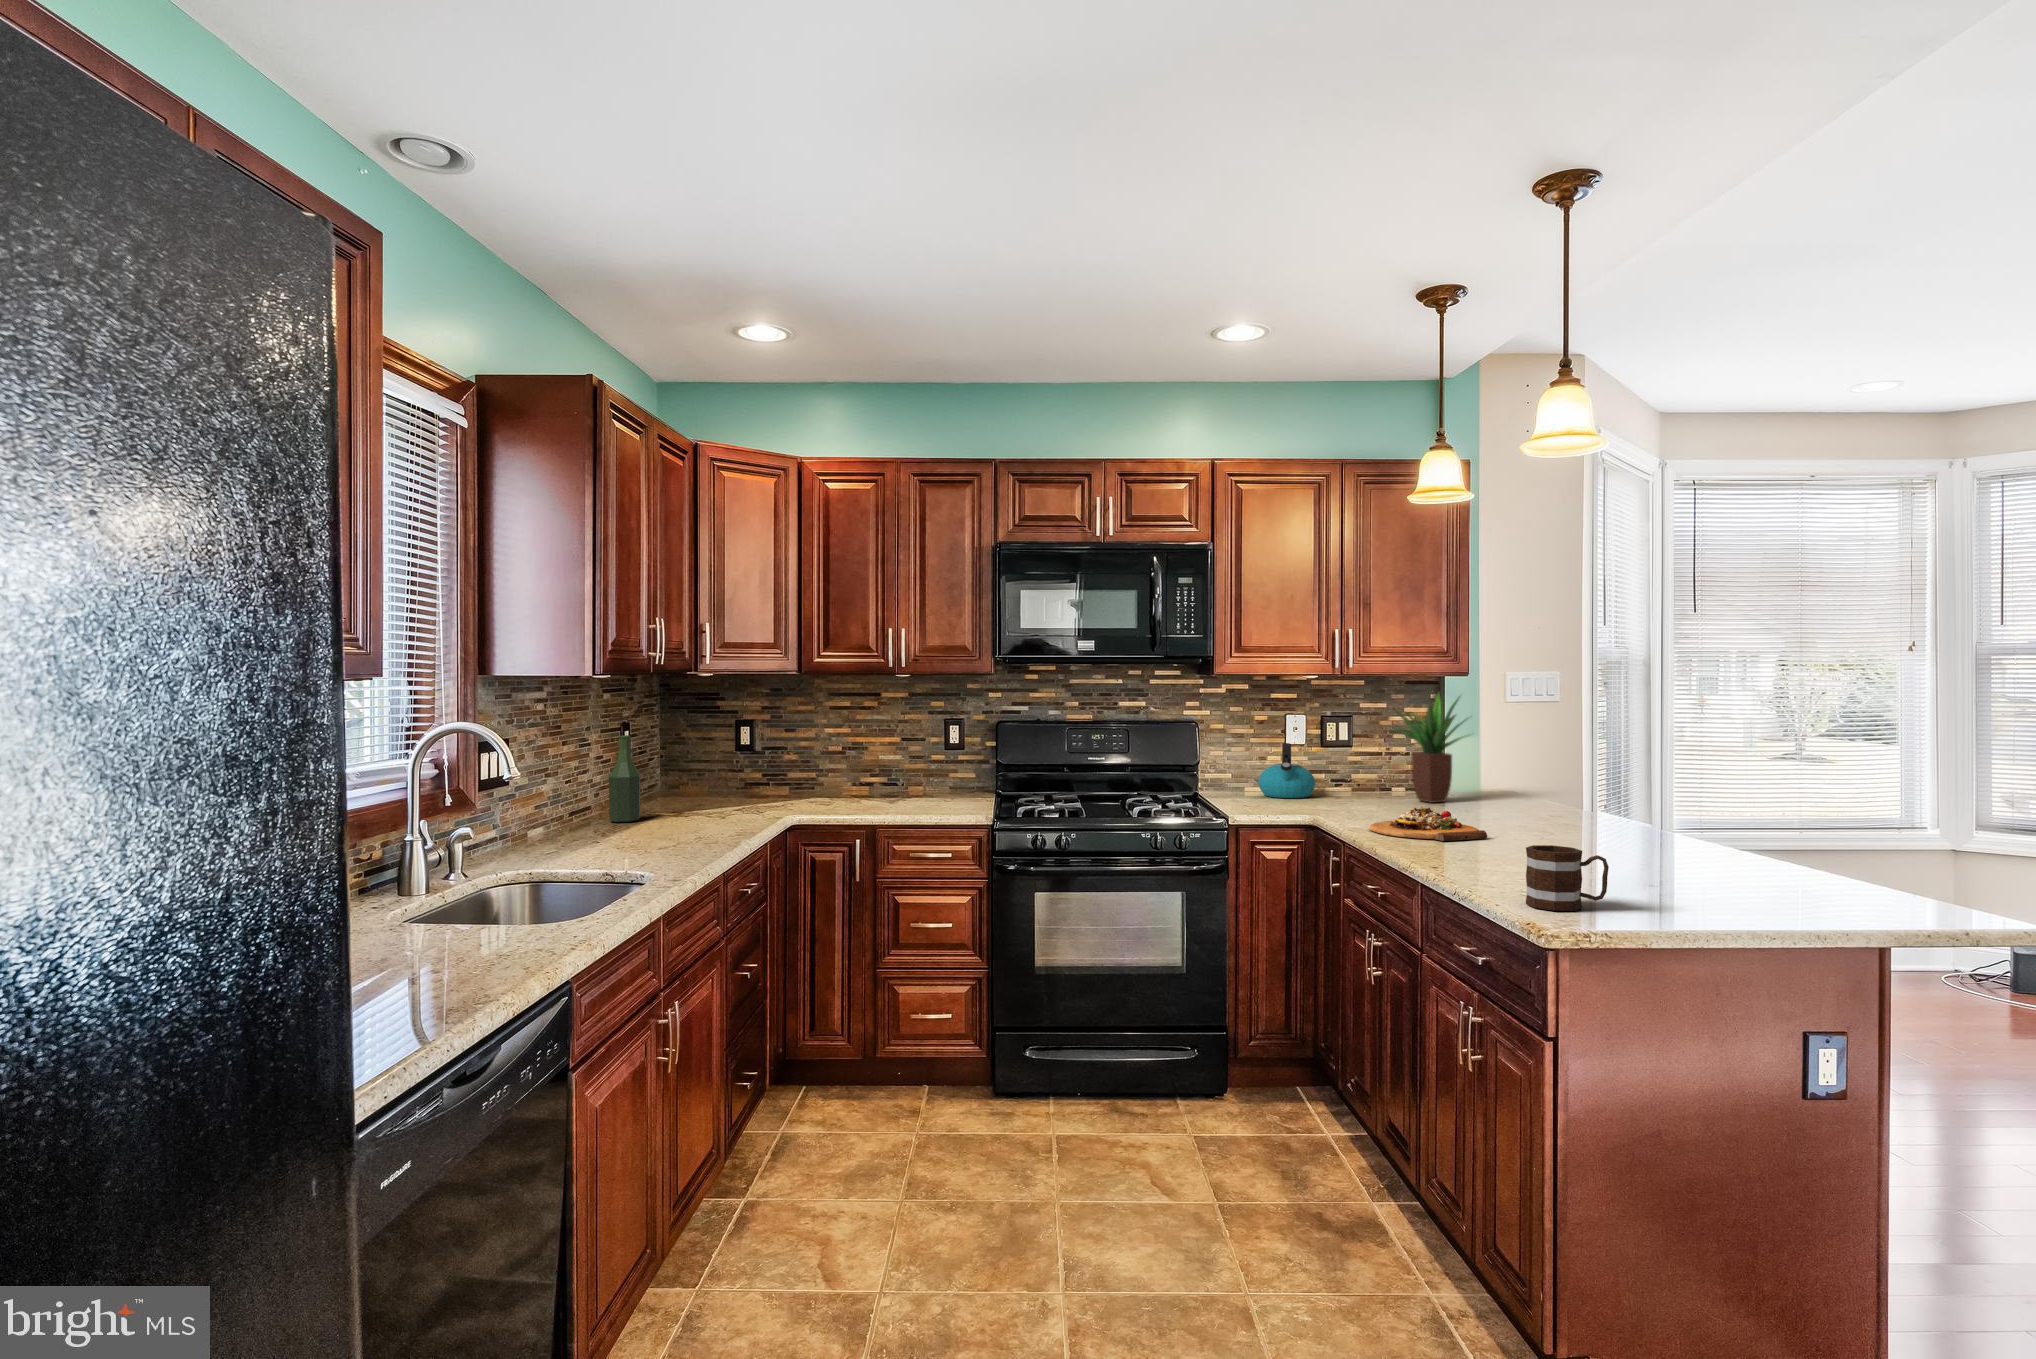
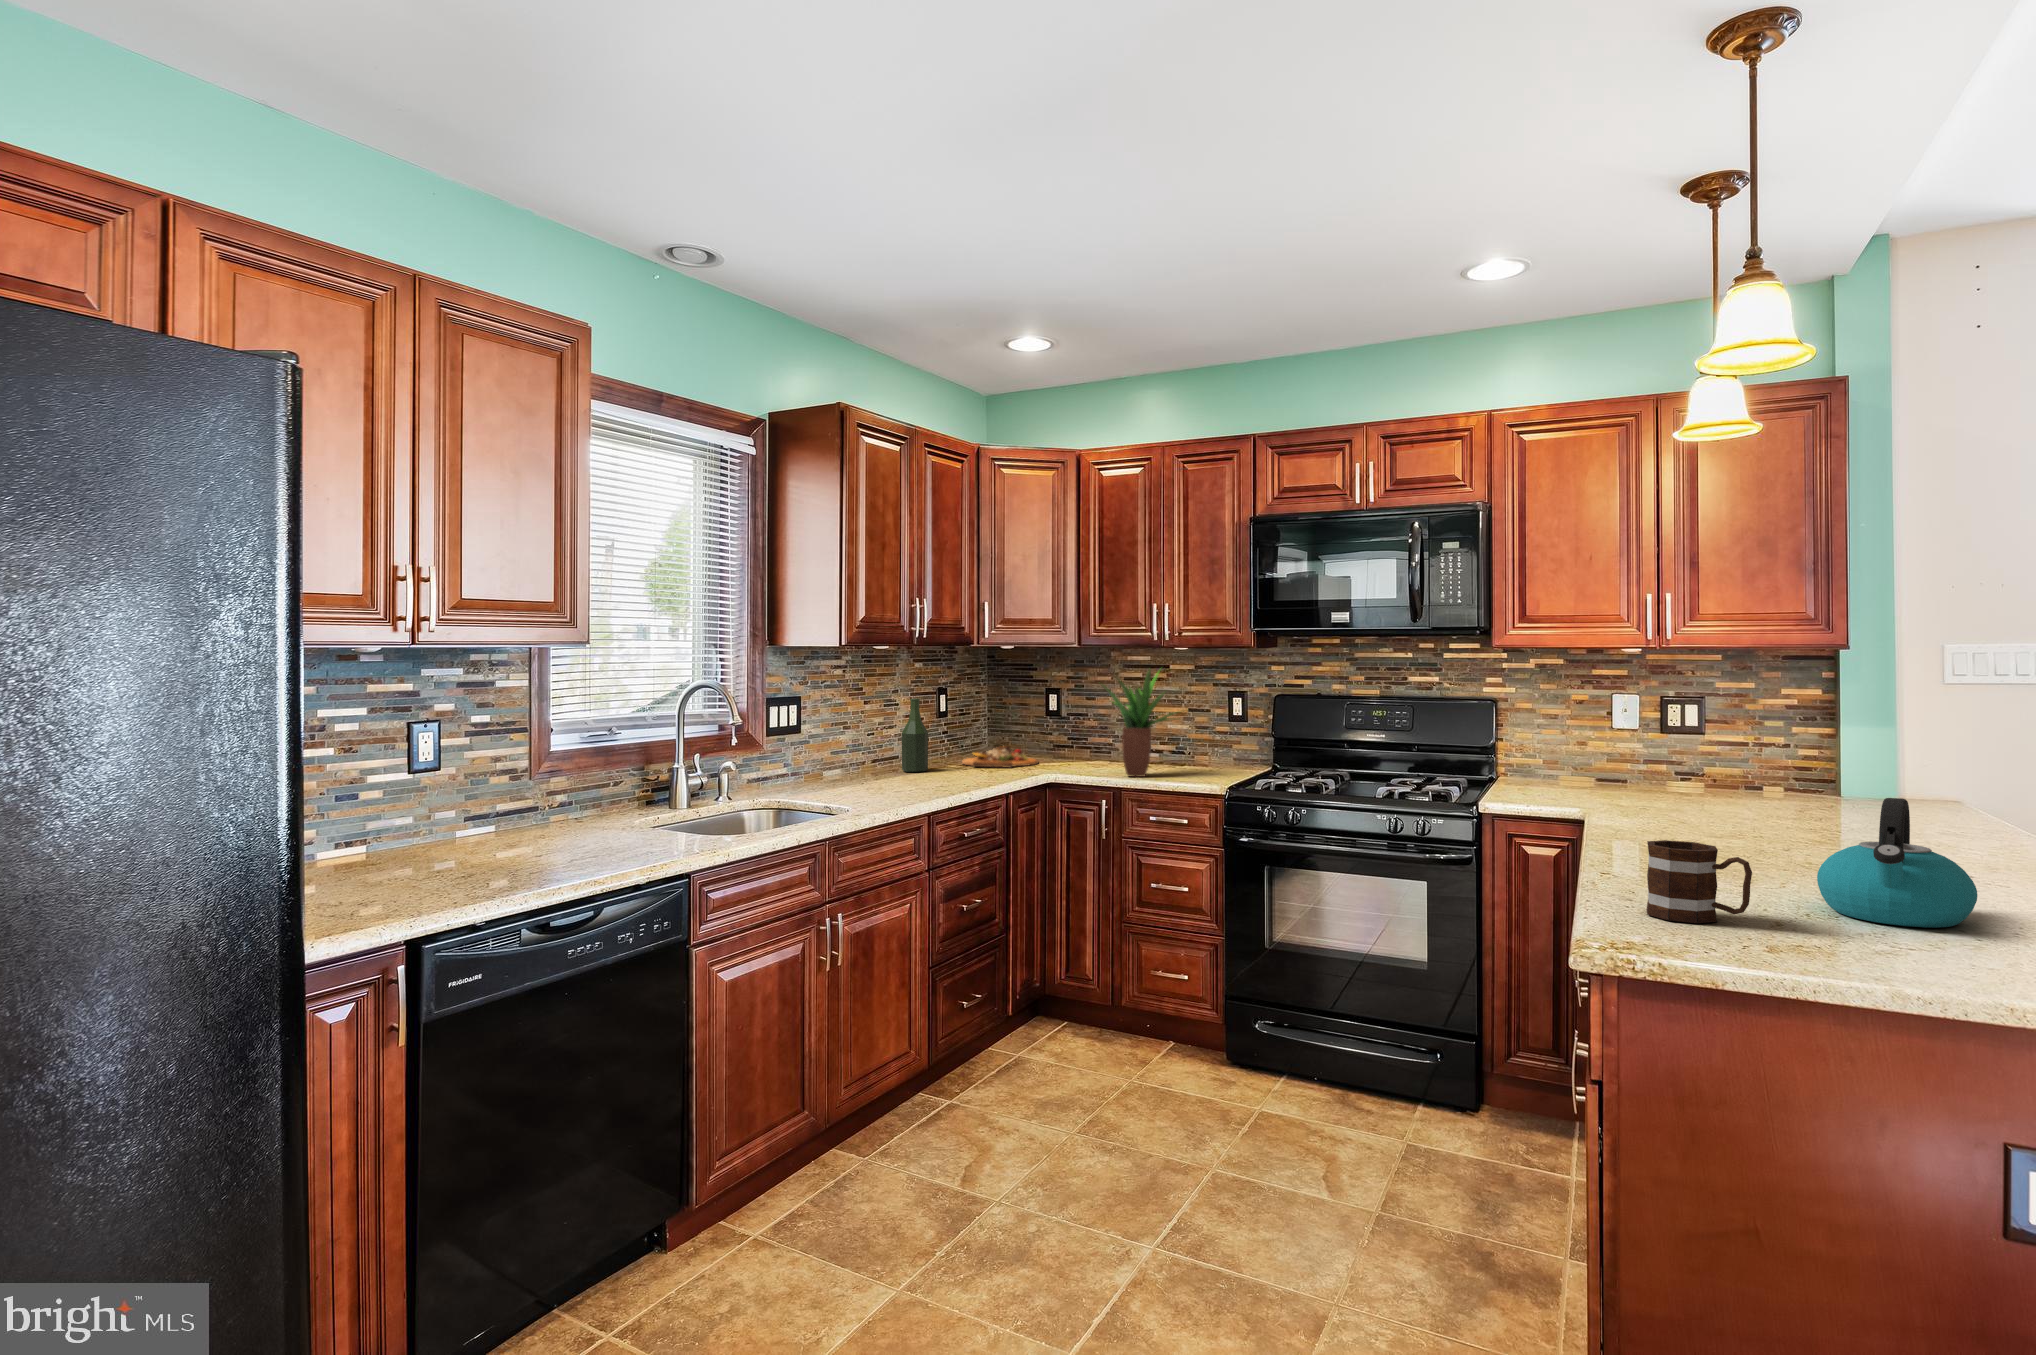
potted plant: present [1392,693,1468,803] -> present [1104,668,1184,777]
kettle: present [1258,743,1315,798] -> present [1817,798,1977,928]
cutting board: present [1370,807,1487,841] -> present [962,746,1038,768]

